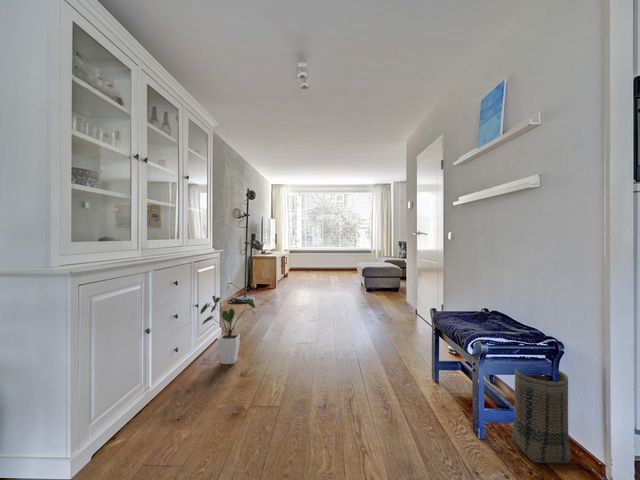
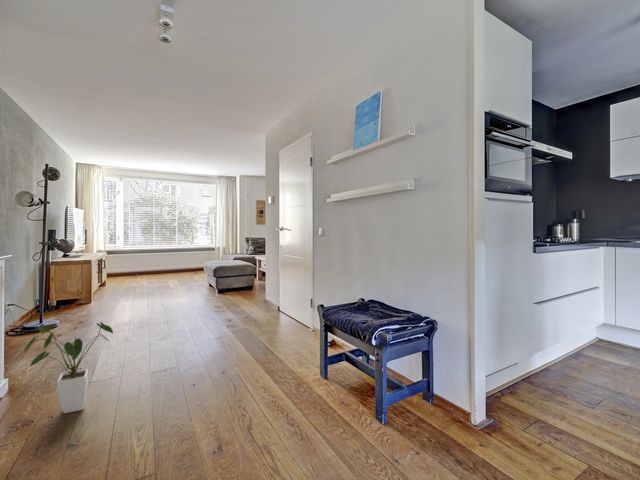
basket: present [513,368,571,463] -> none [407,347,451,431]

